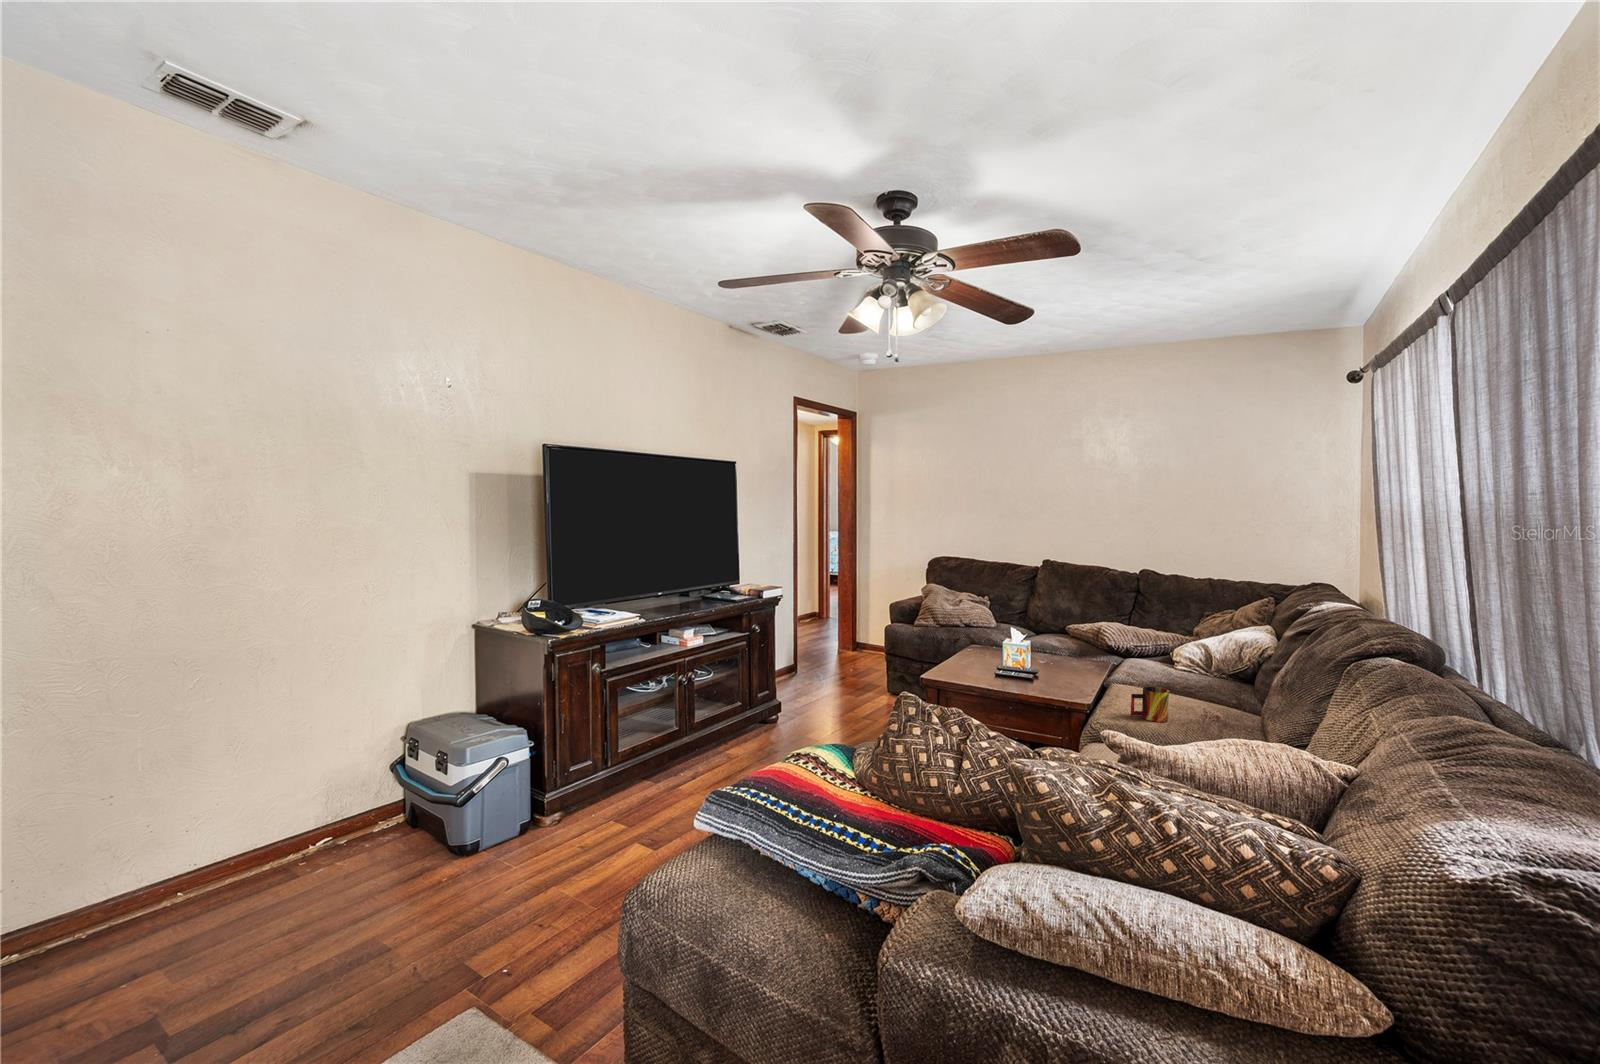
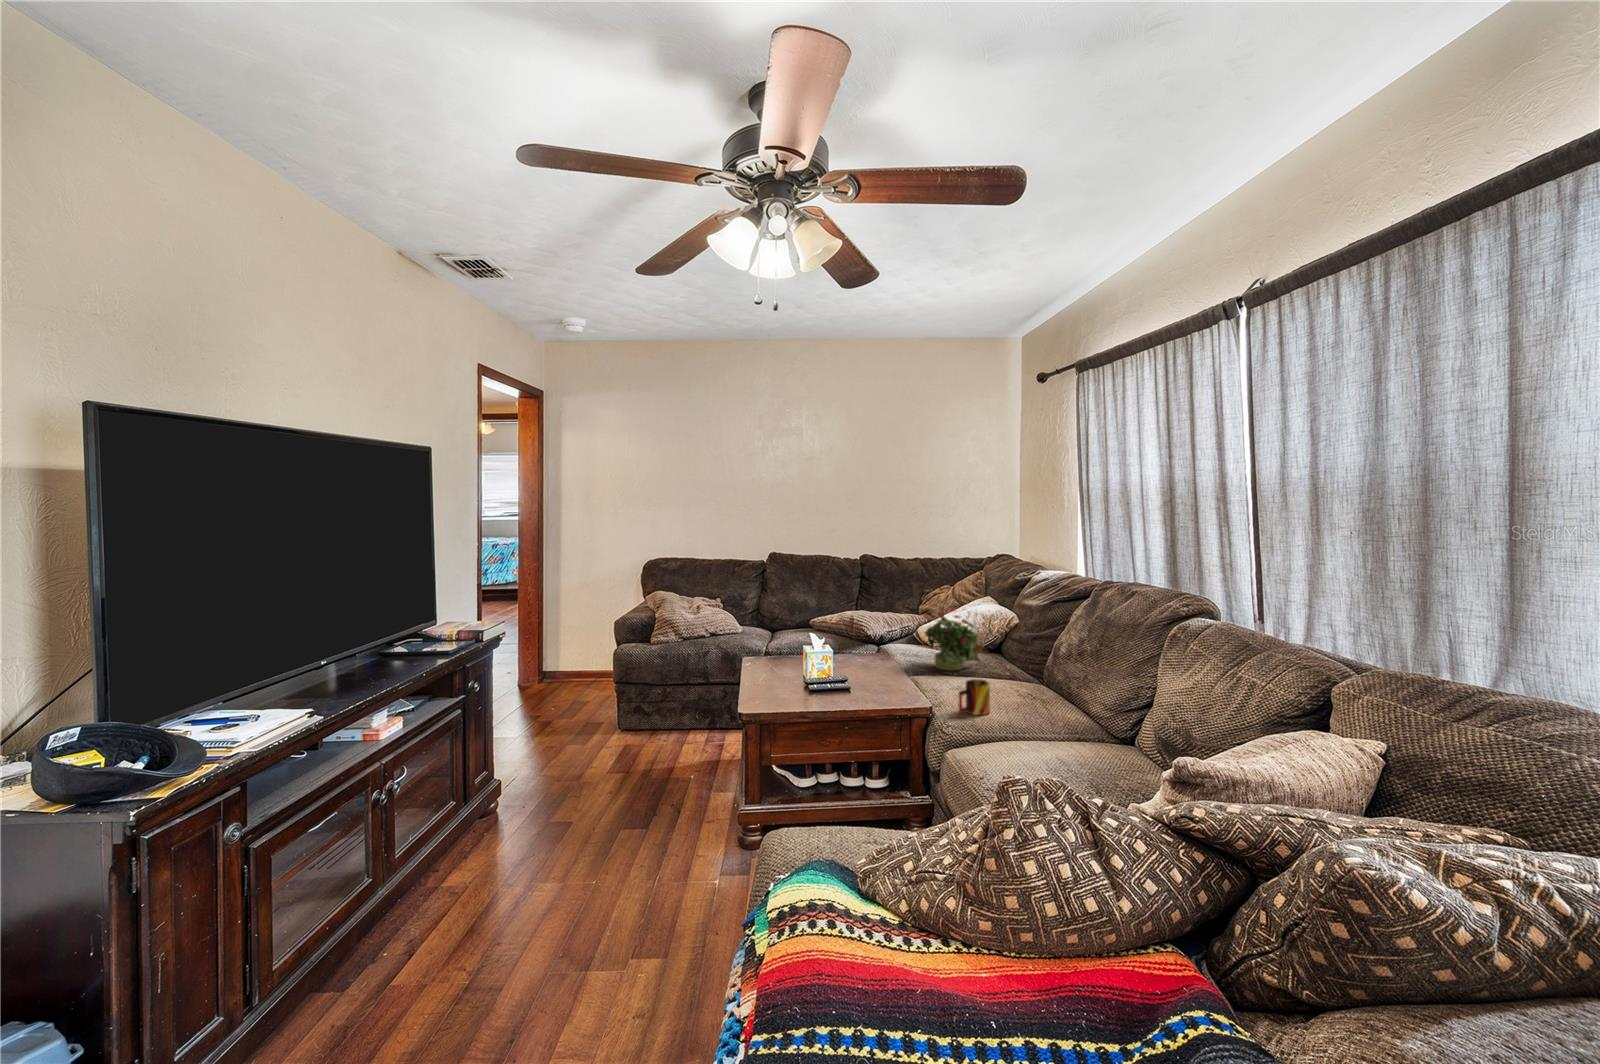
potted plant: none [1151,624,1219,688] -> present [925,609,983,671]

